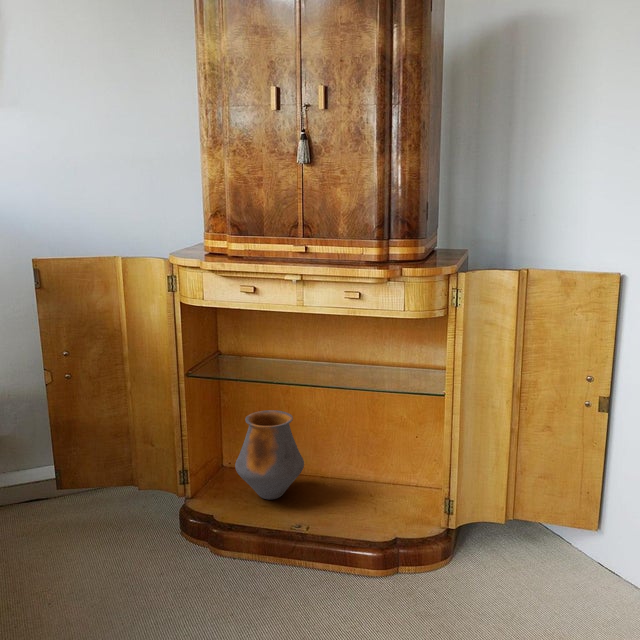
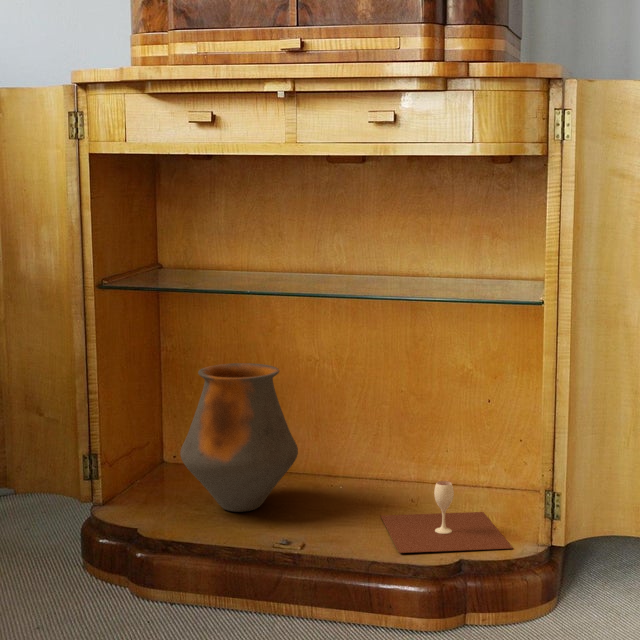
wine glass: none [352,487,428,533] -> present [381,481,512,553]

